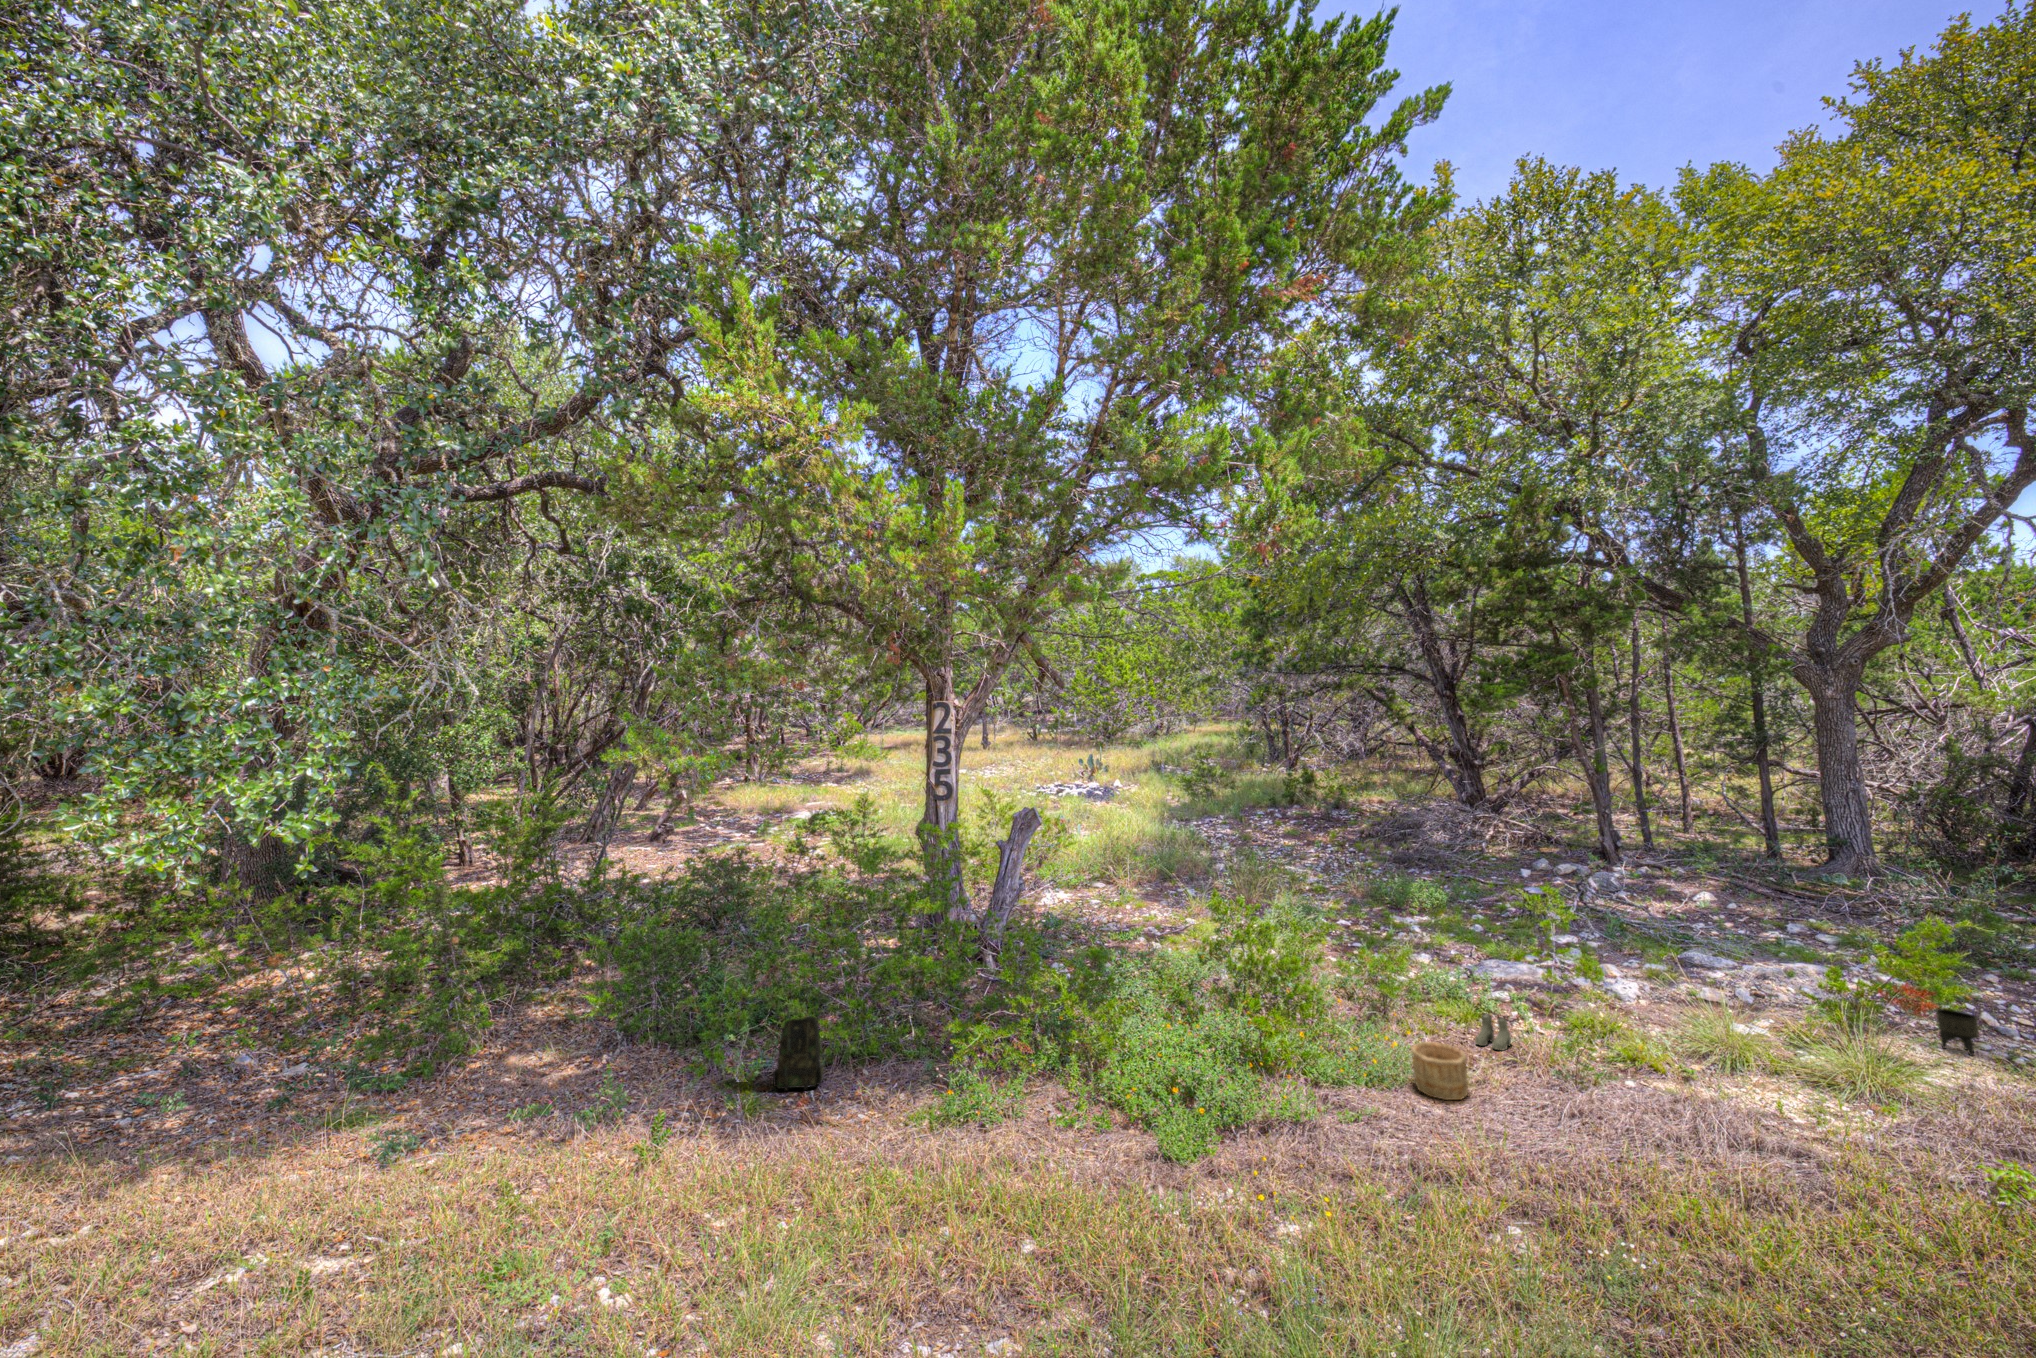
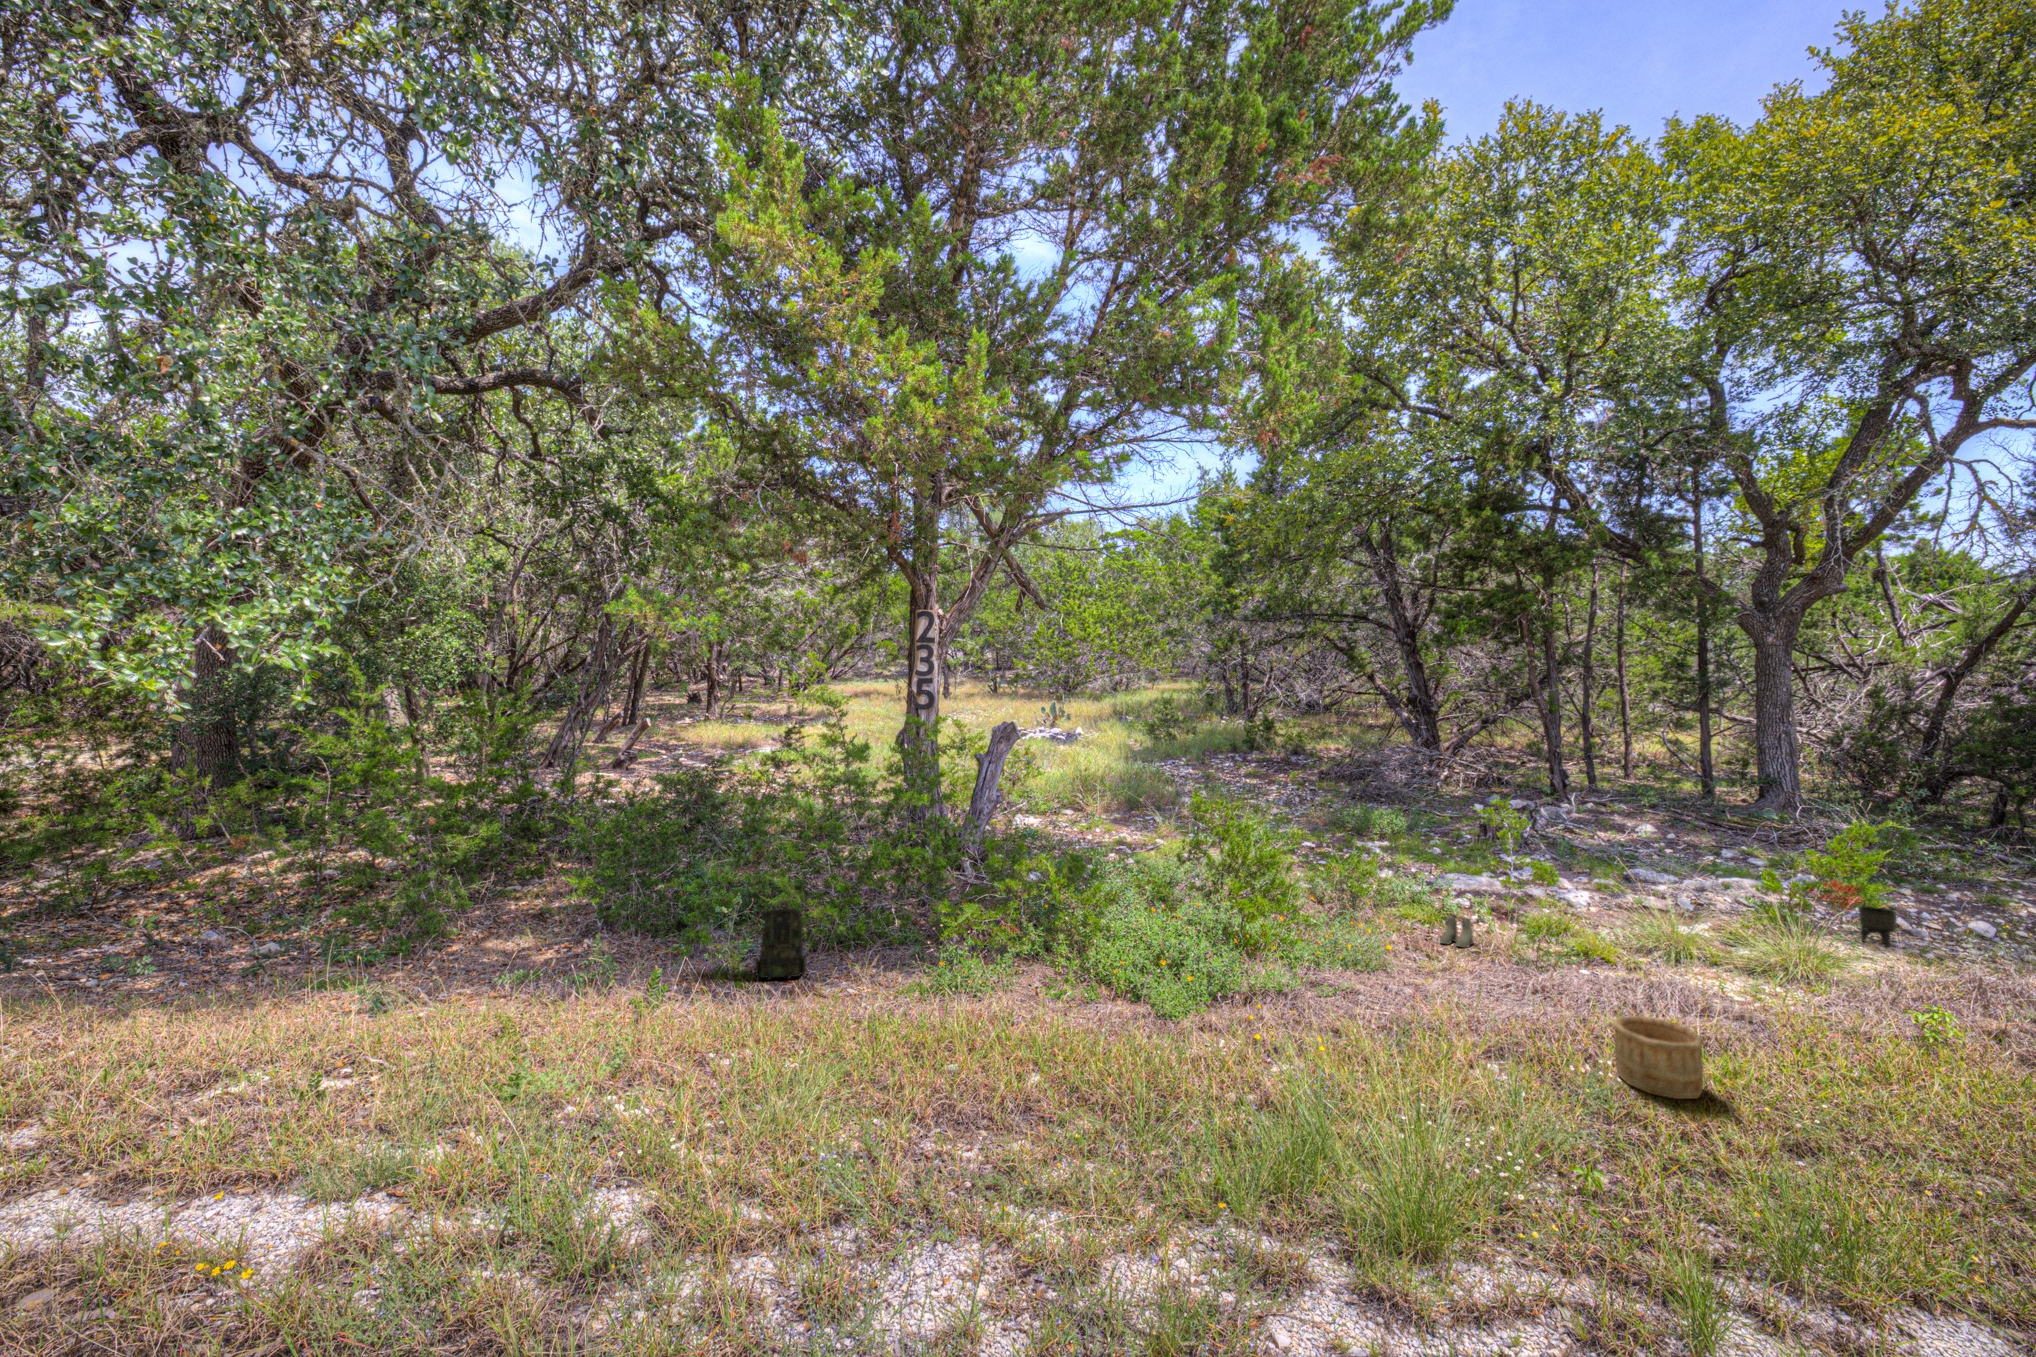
wooden bucket: present [1411,1042,1468,1100] -> present [1612,1016,1704,1099]

